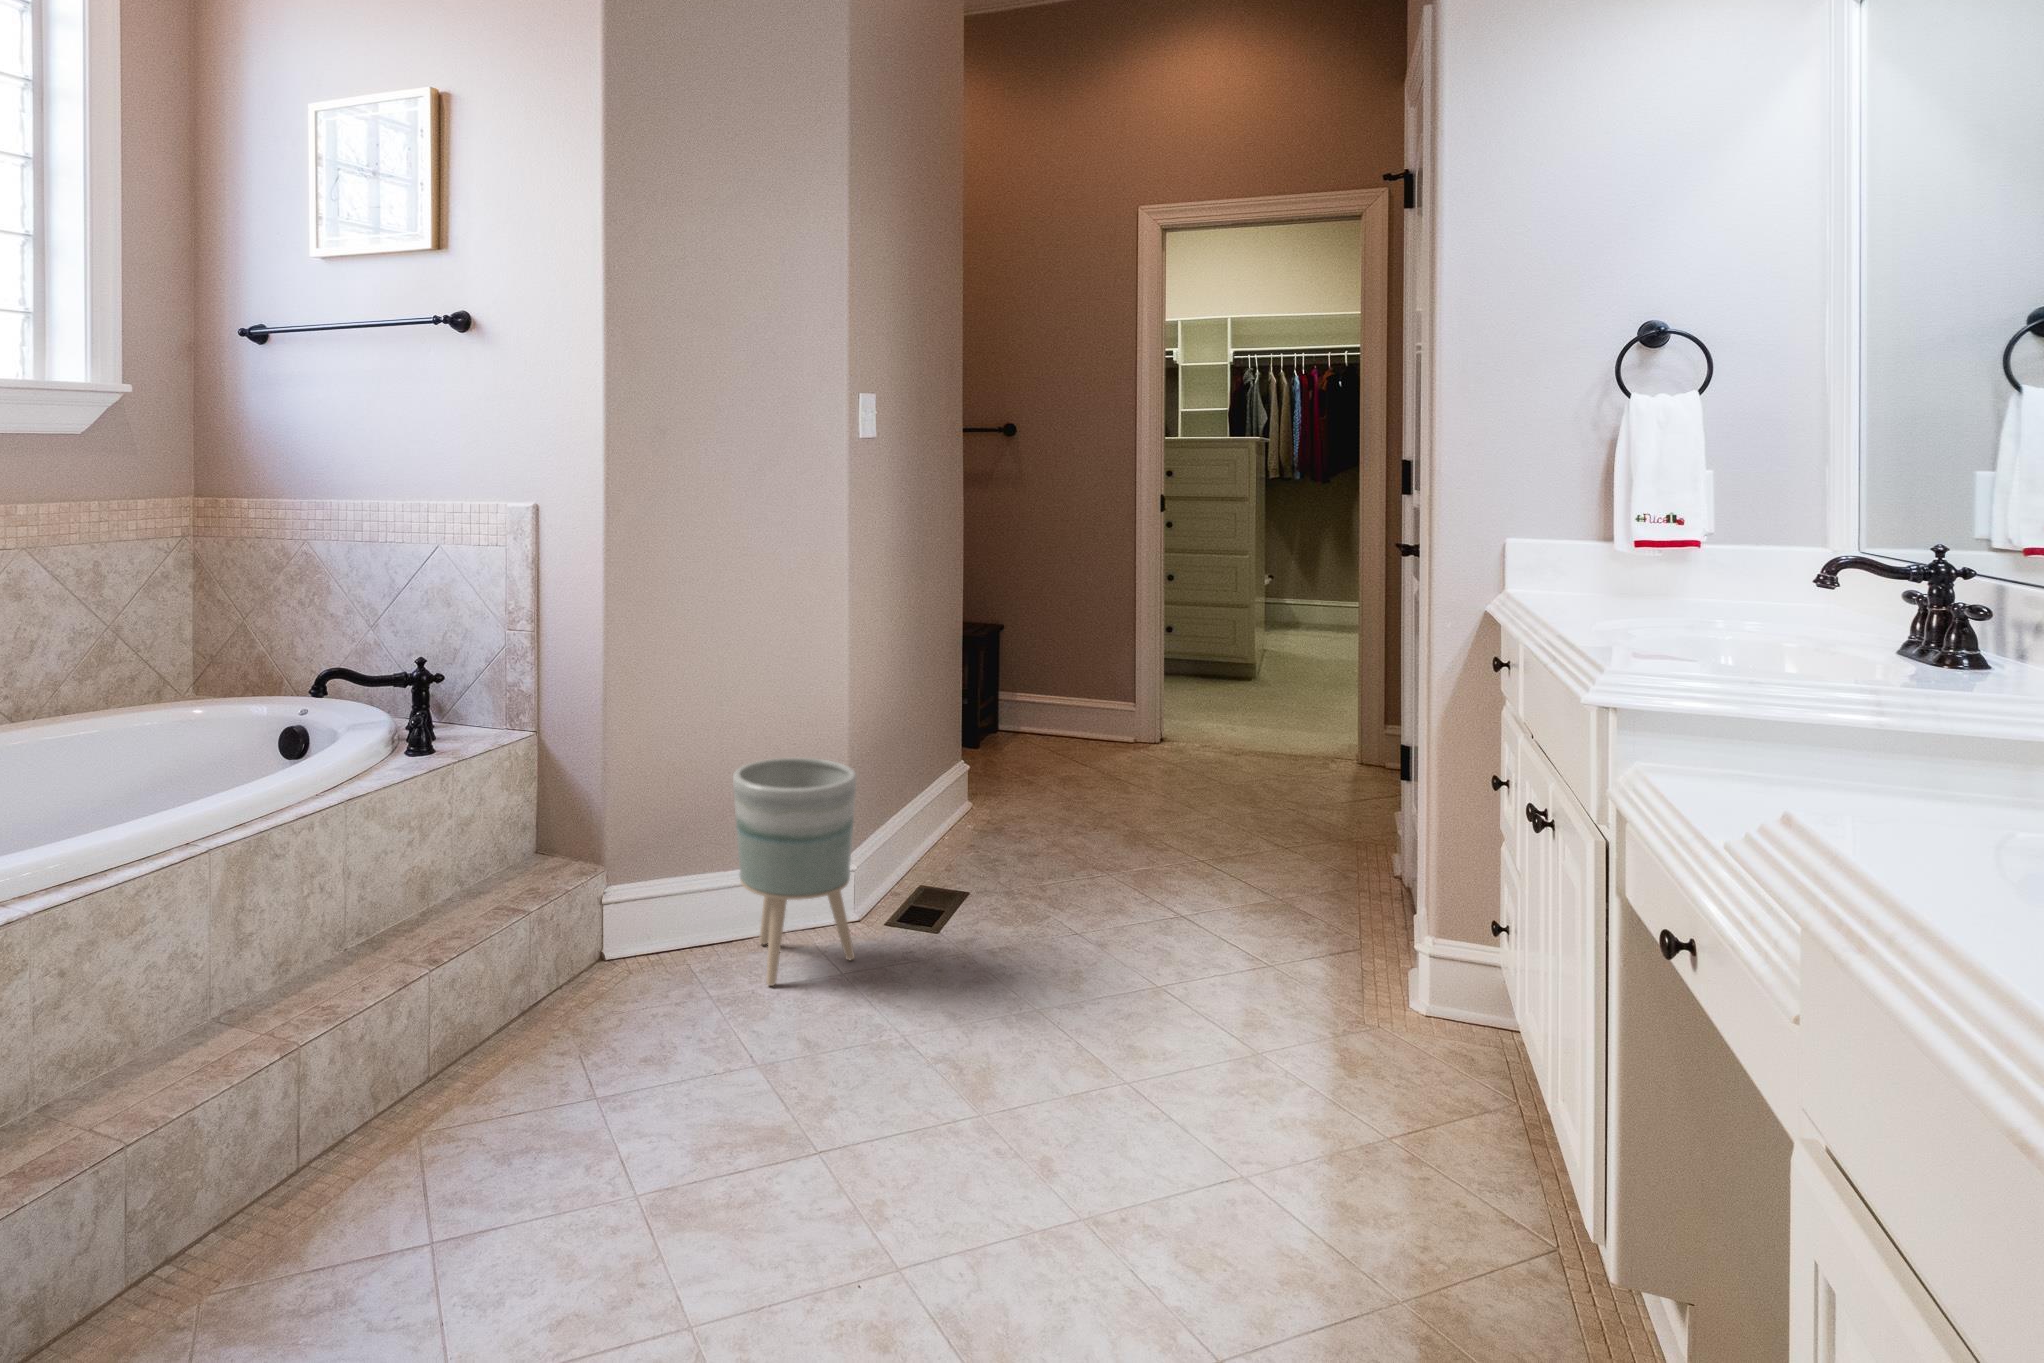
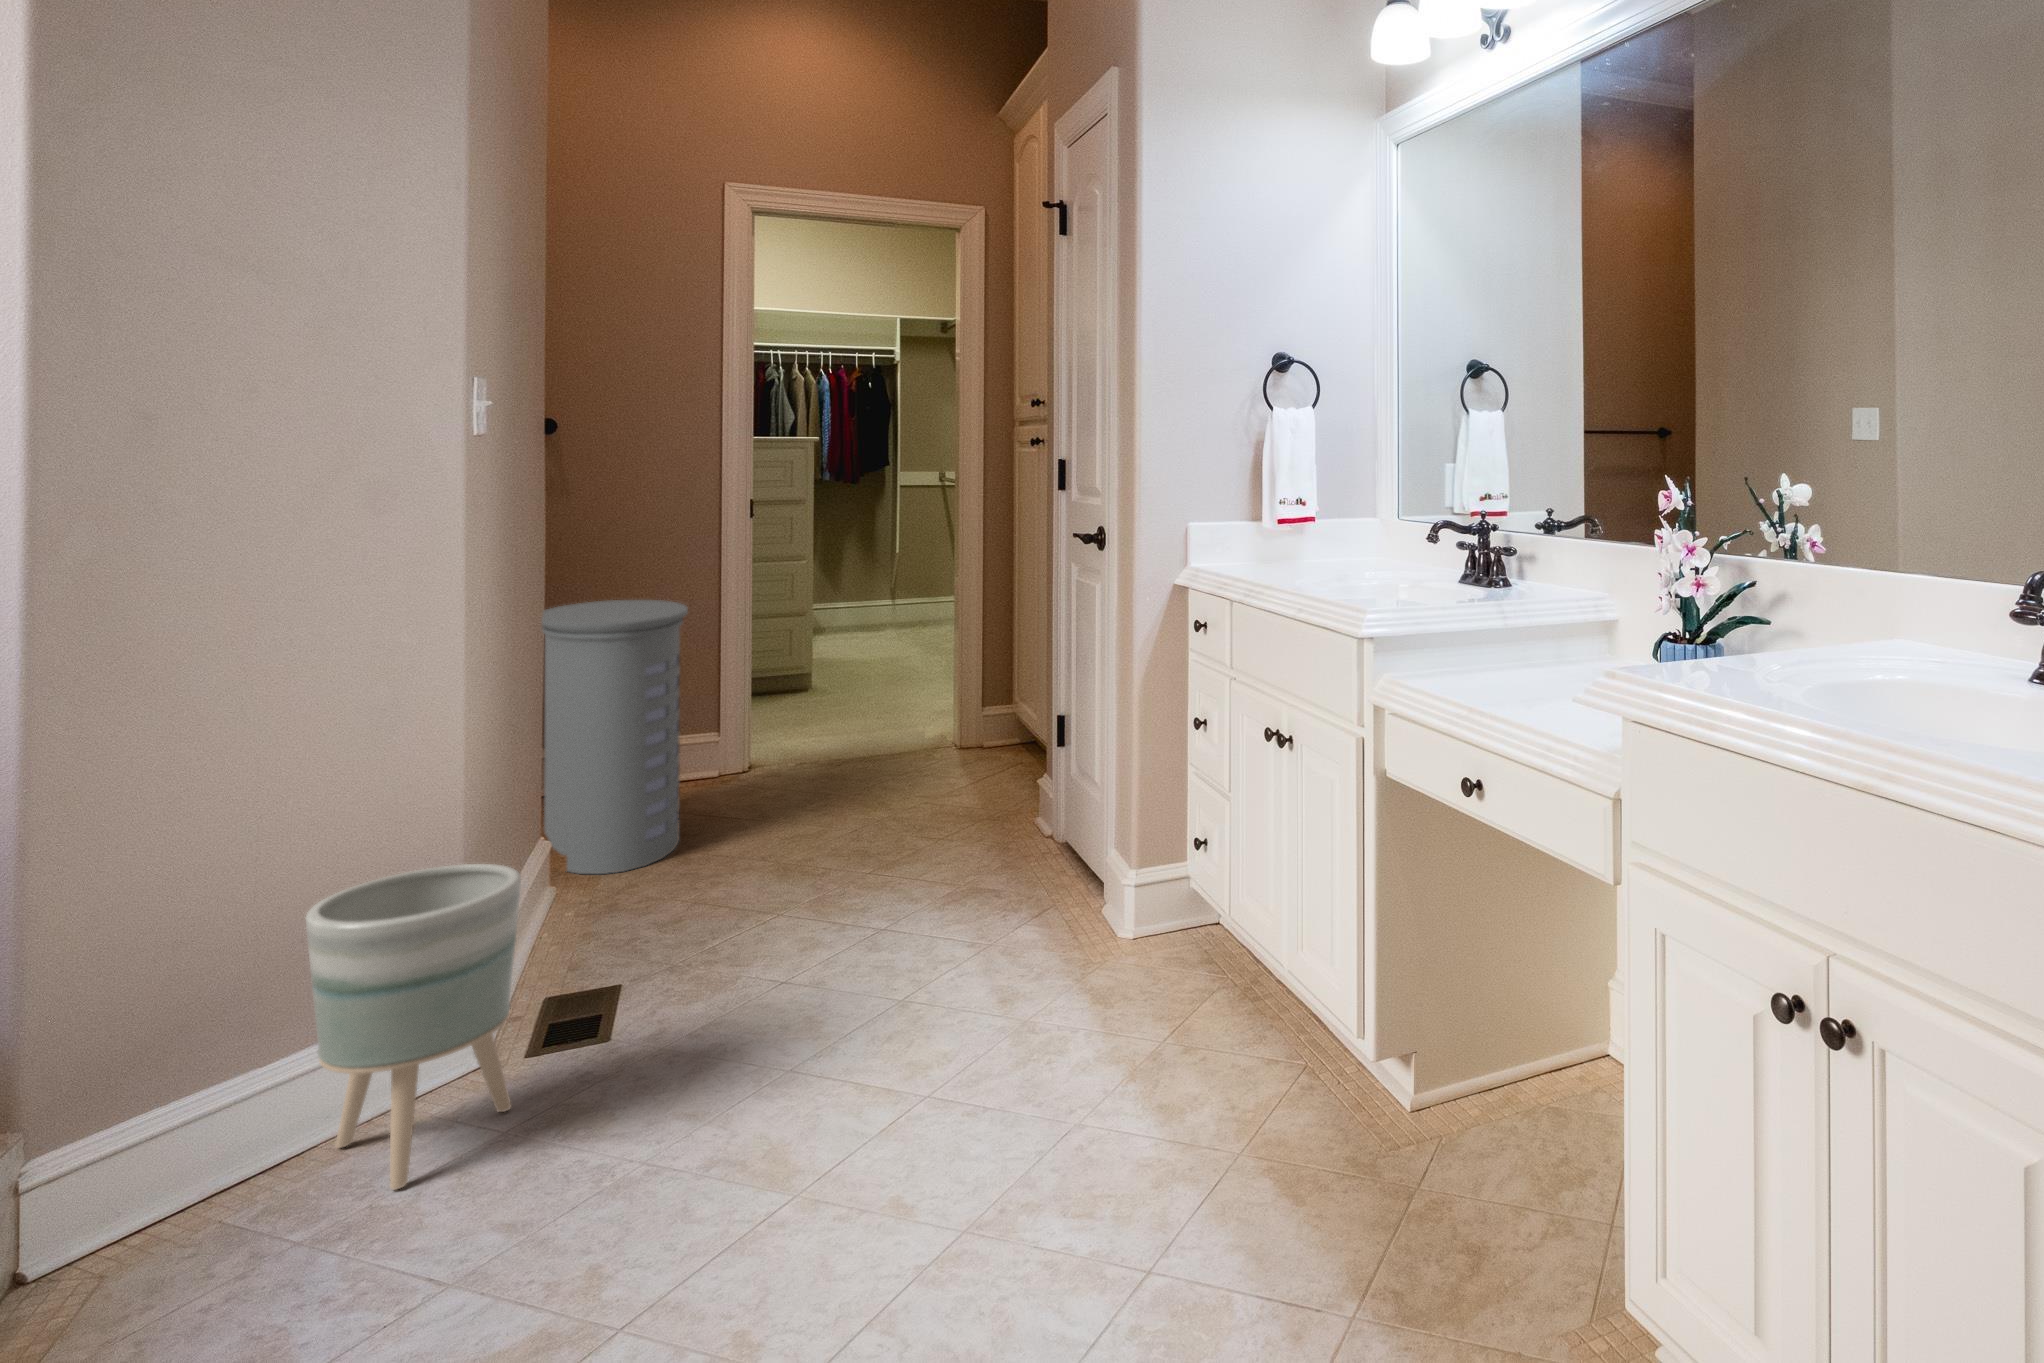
laundry hamper: none [975,576,1085,807] -> present [542,600,688,874]

